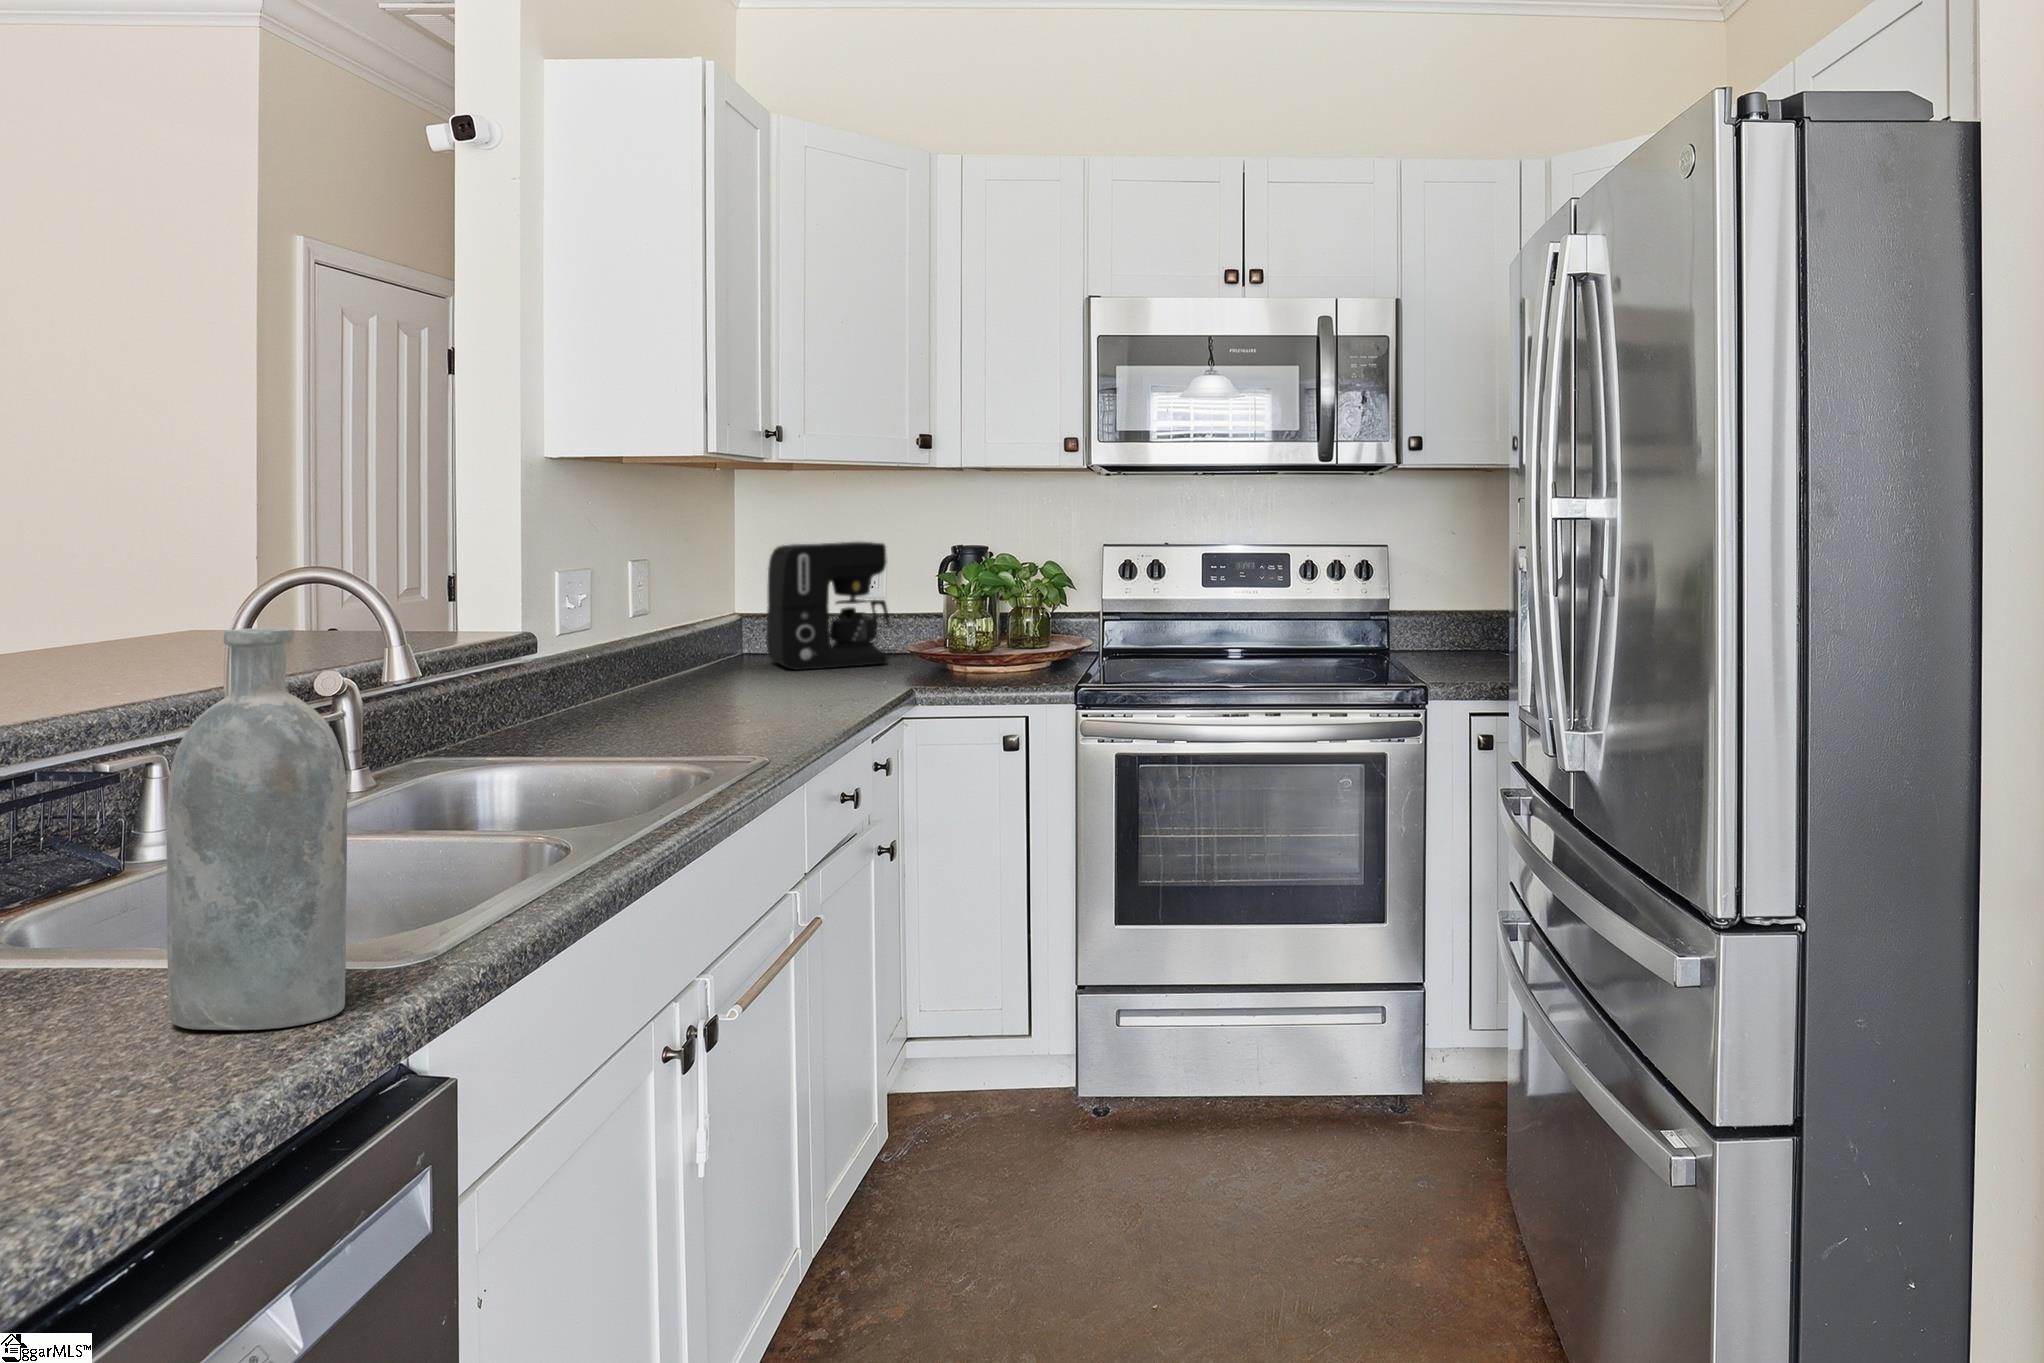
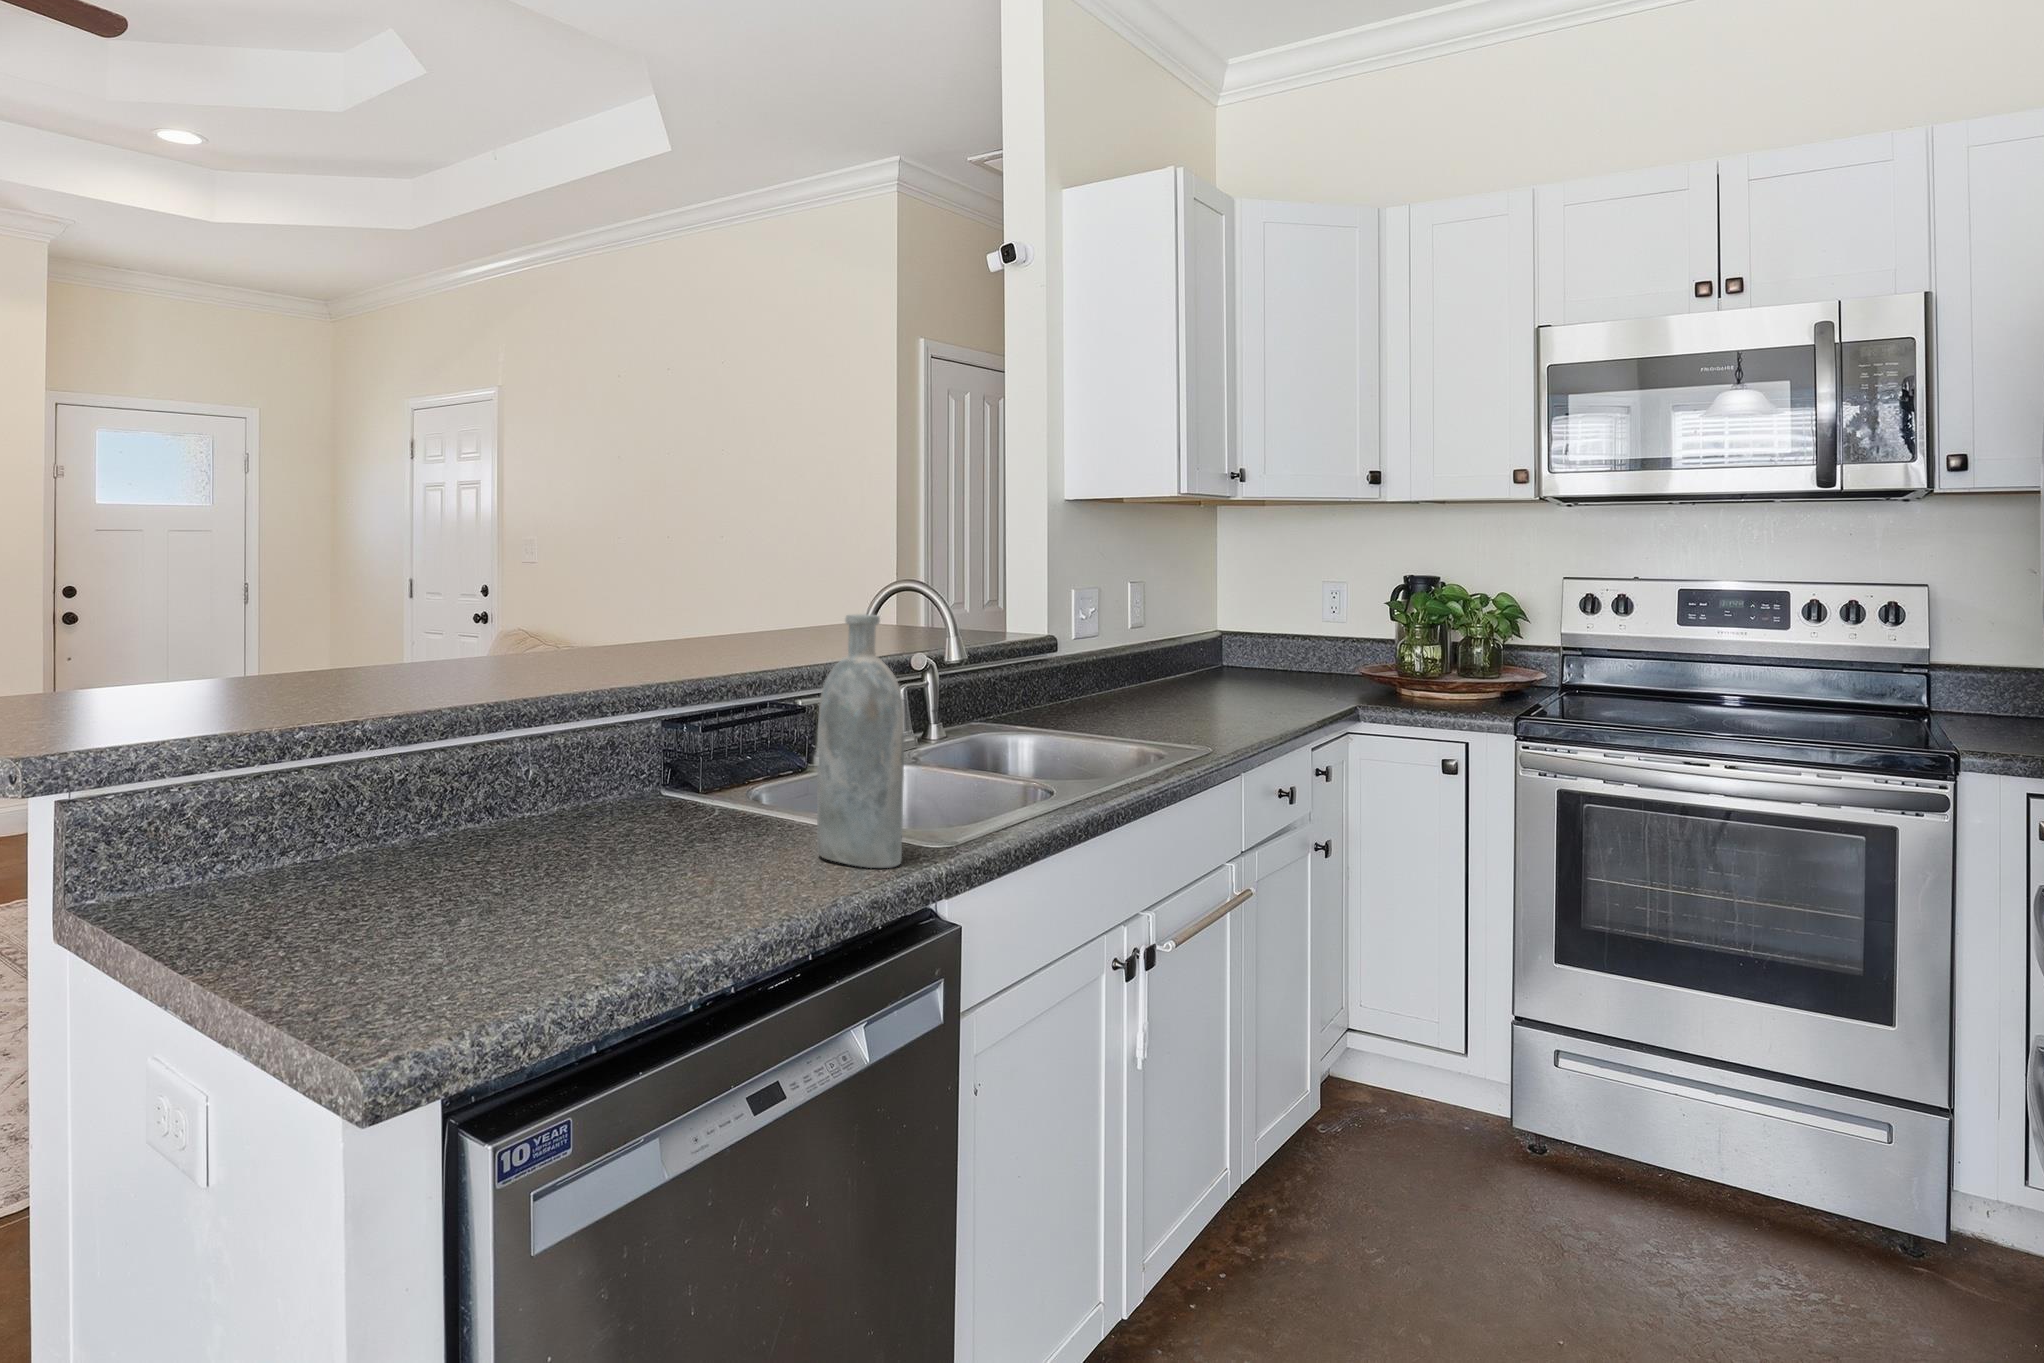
coffee maker: present [766,542,890,670] -> none [1238,570,1345,682]

